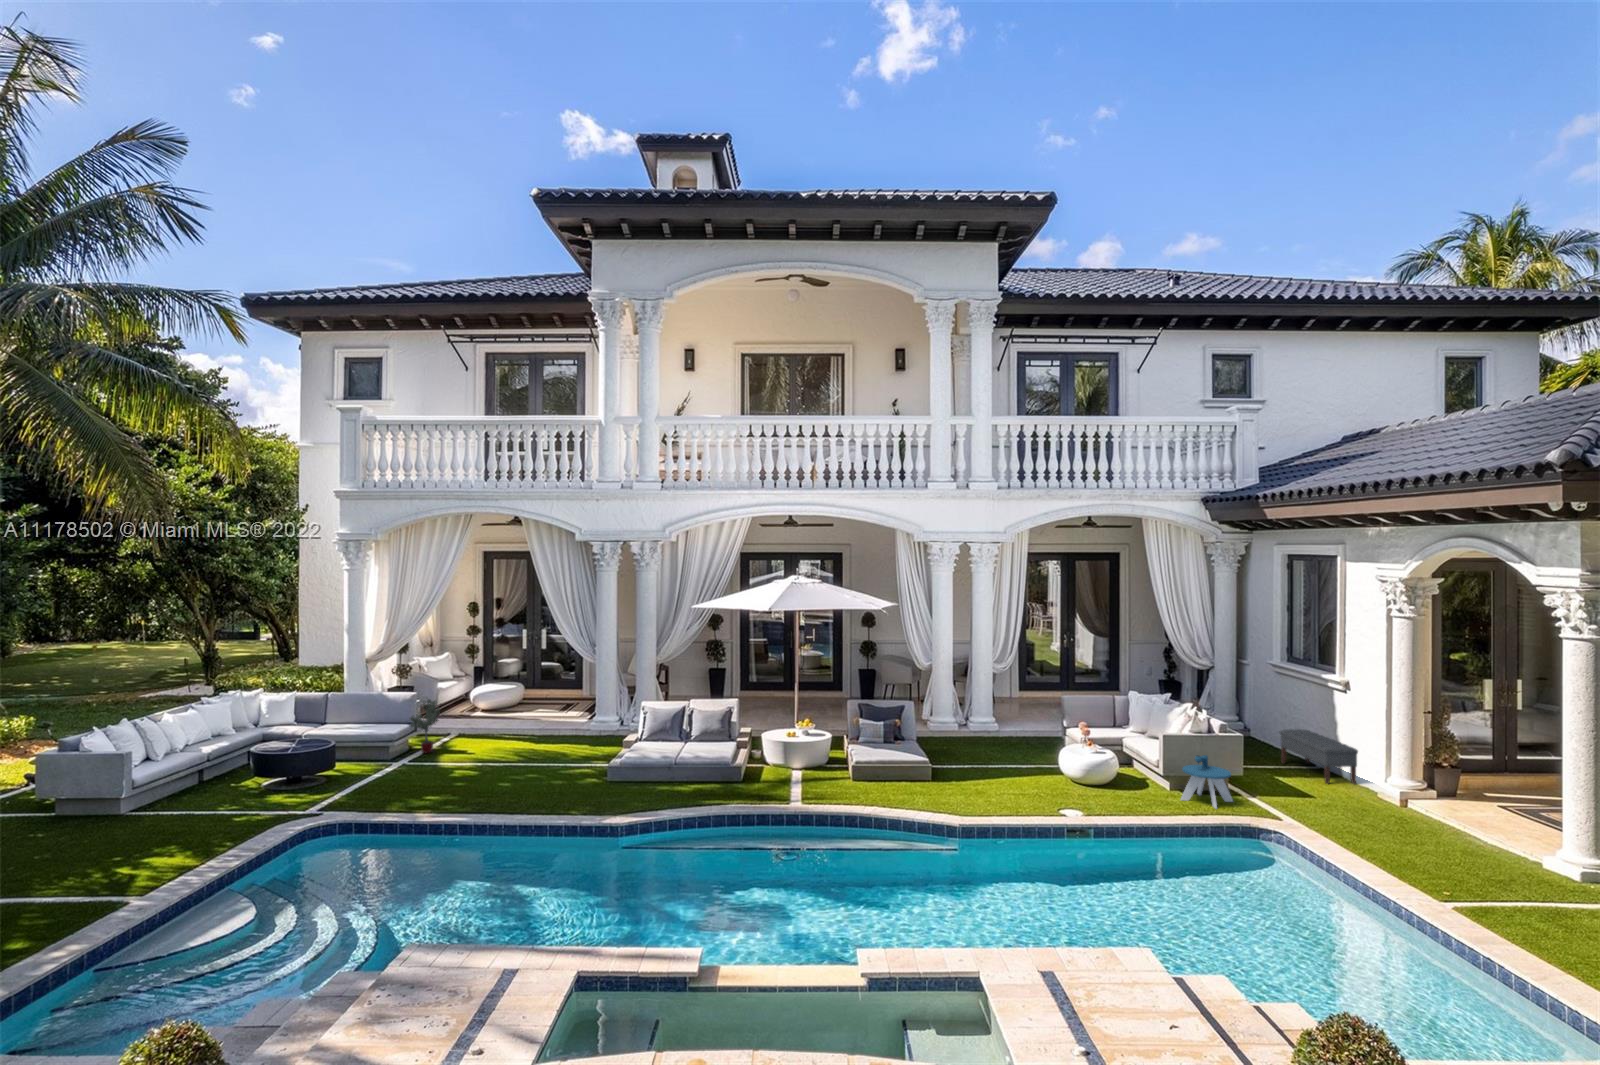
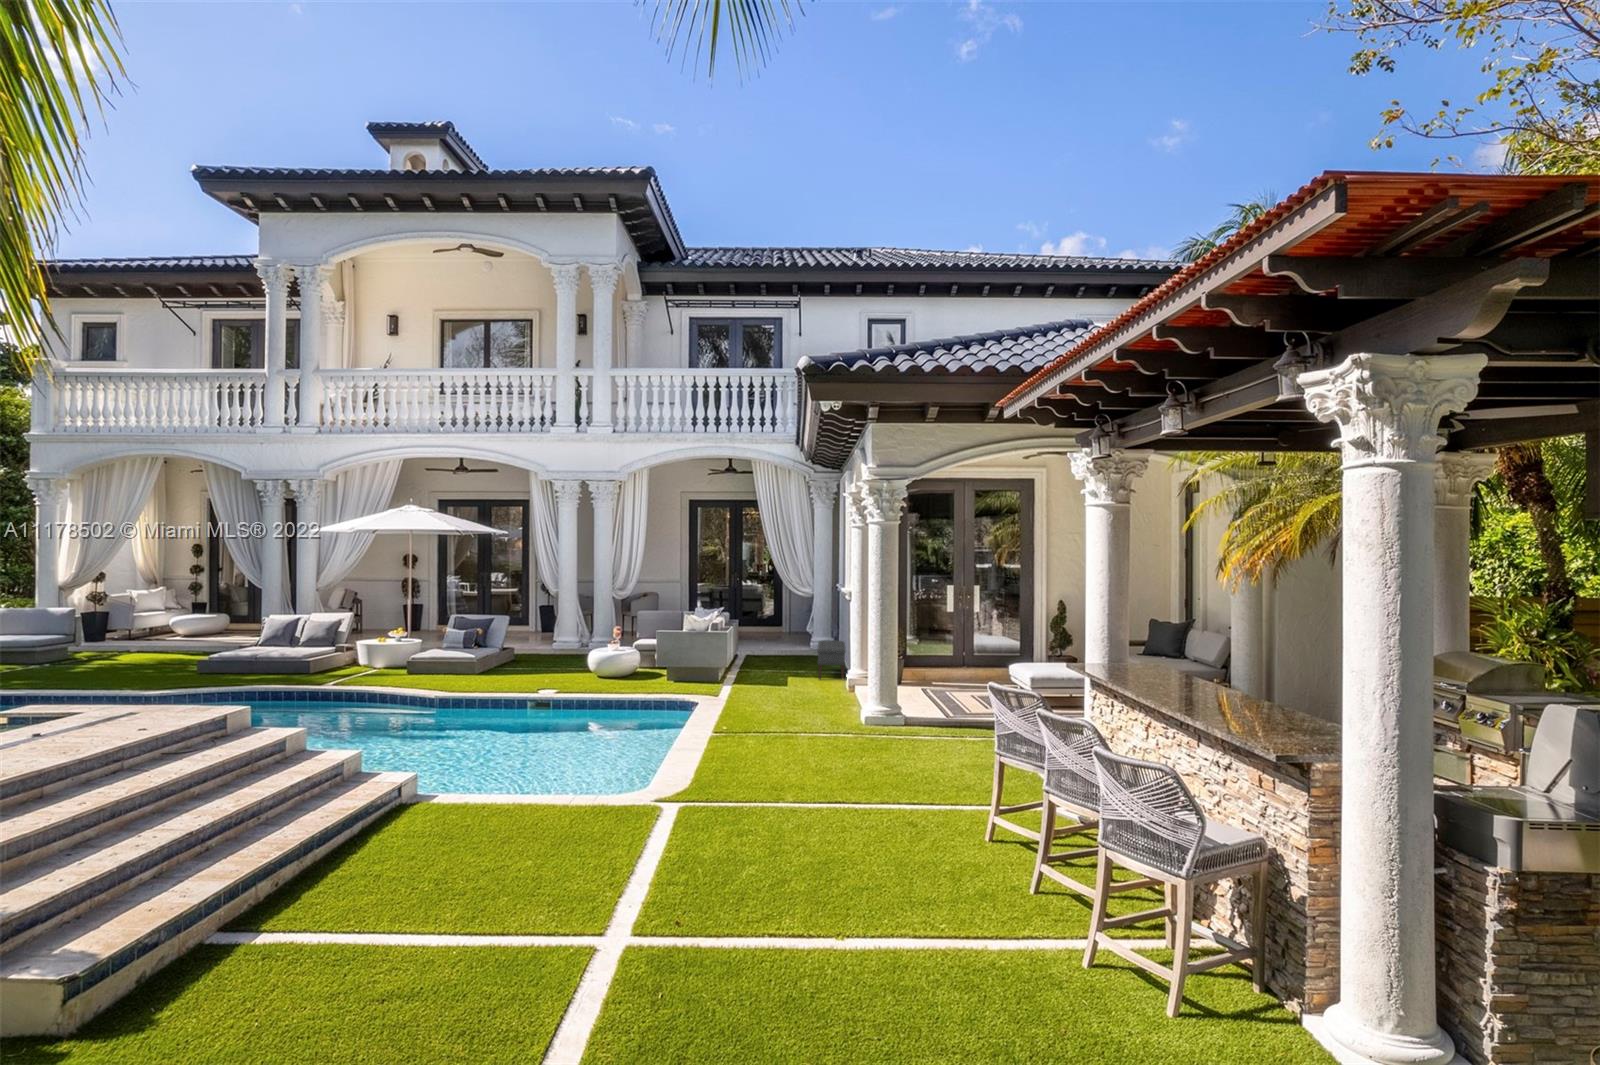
potted tree: present [410,698,439,753] -> none [70,612,107,661]
side table: present [1181,755,1233,809] -> none [661,648,703,690]

